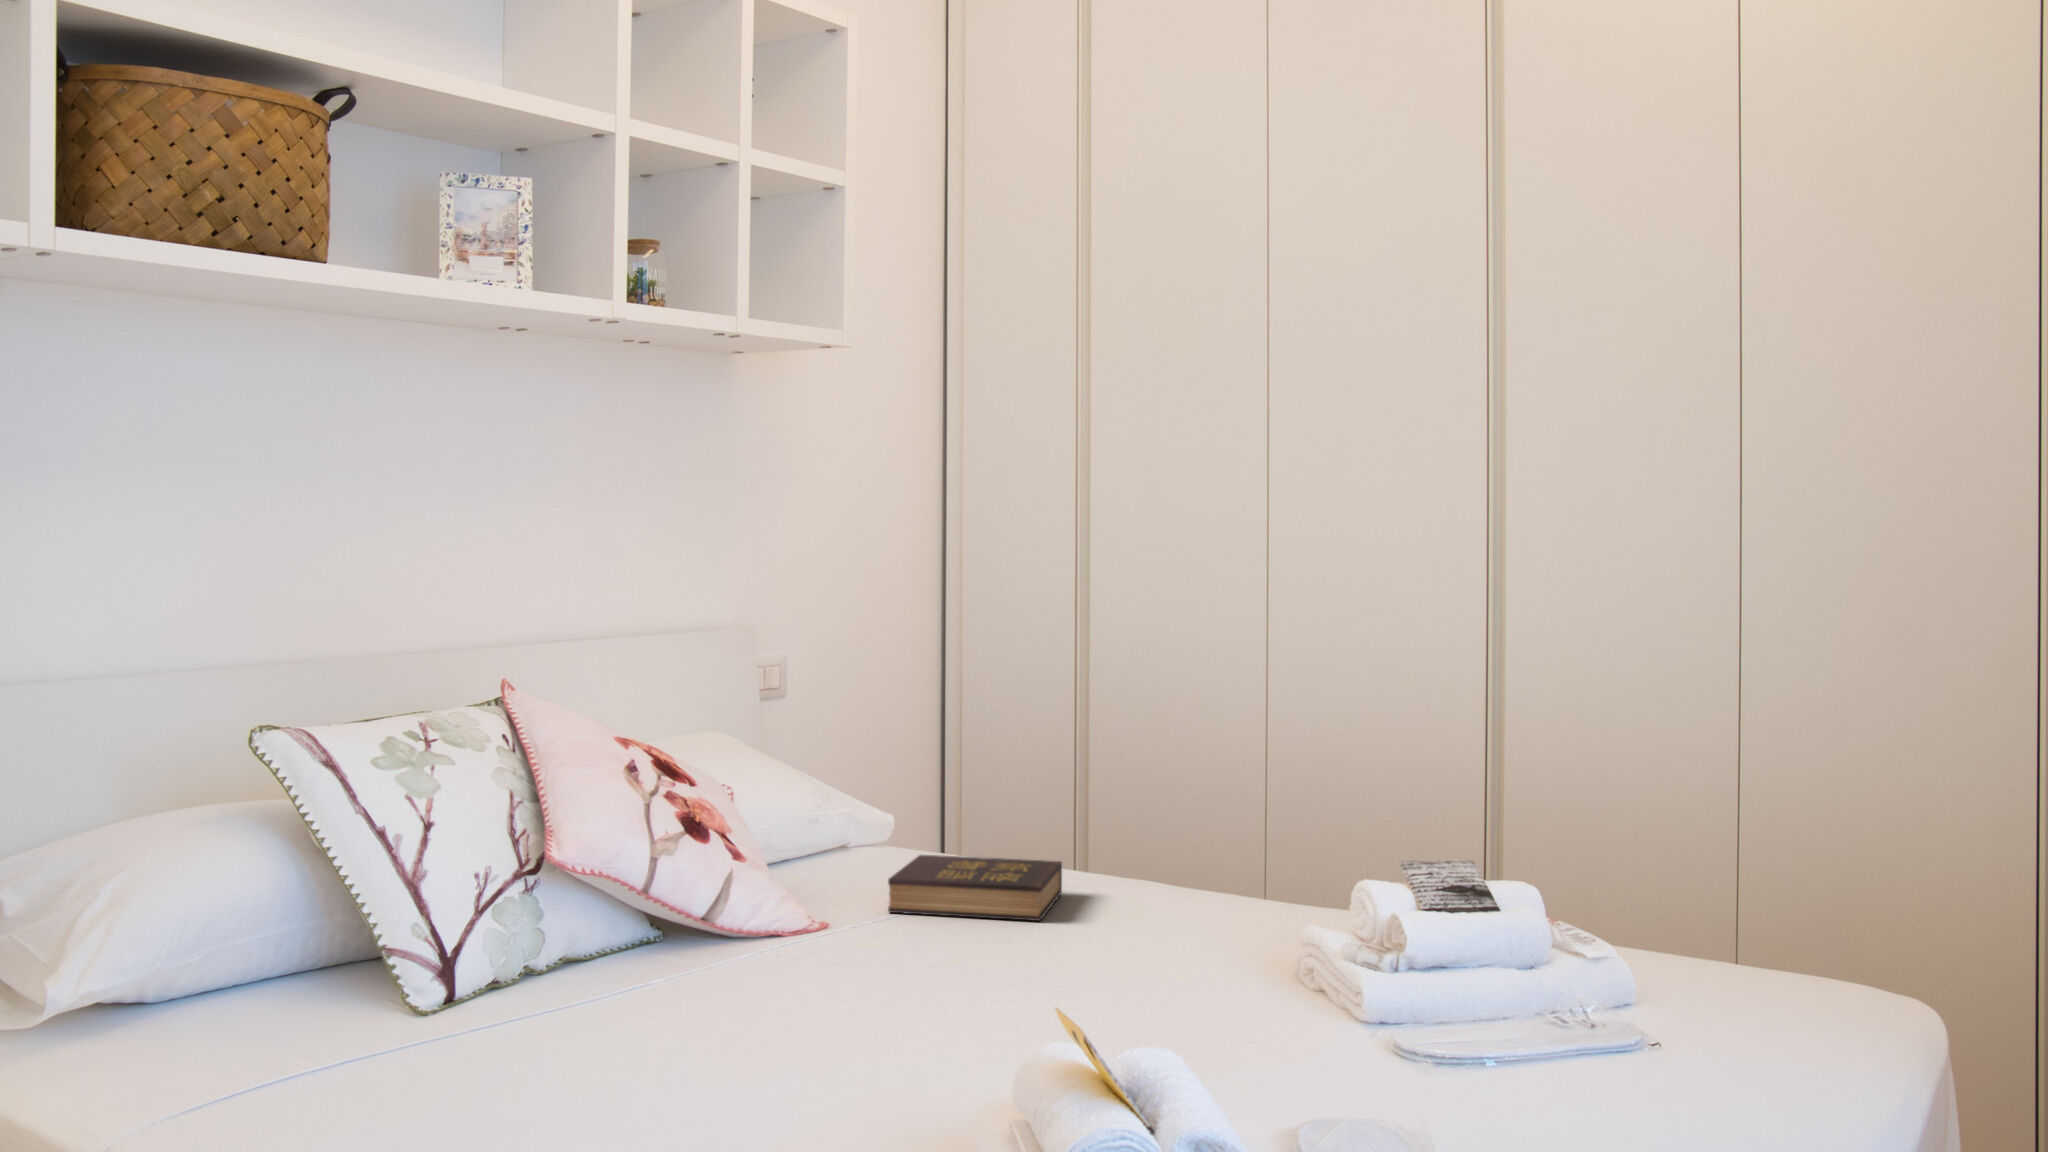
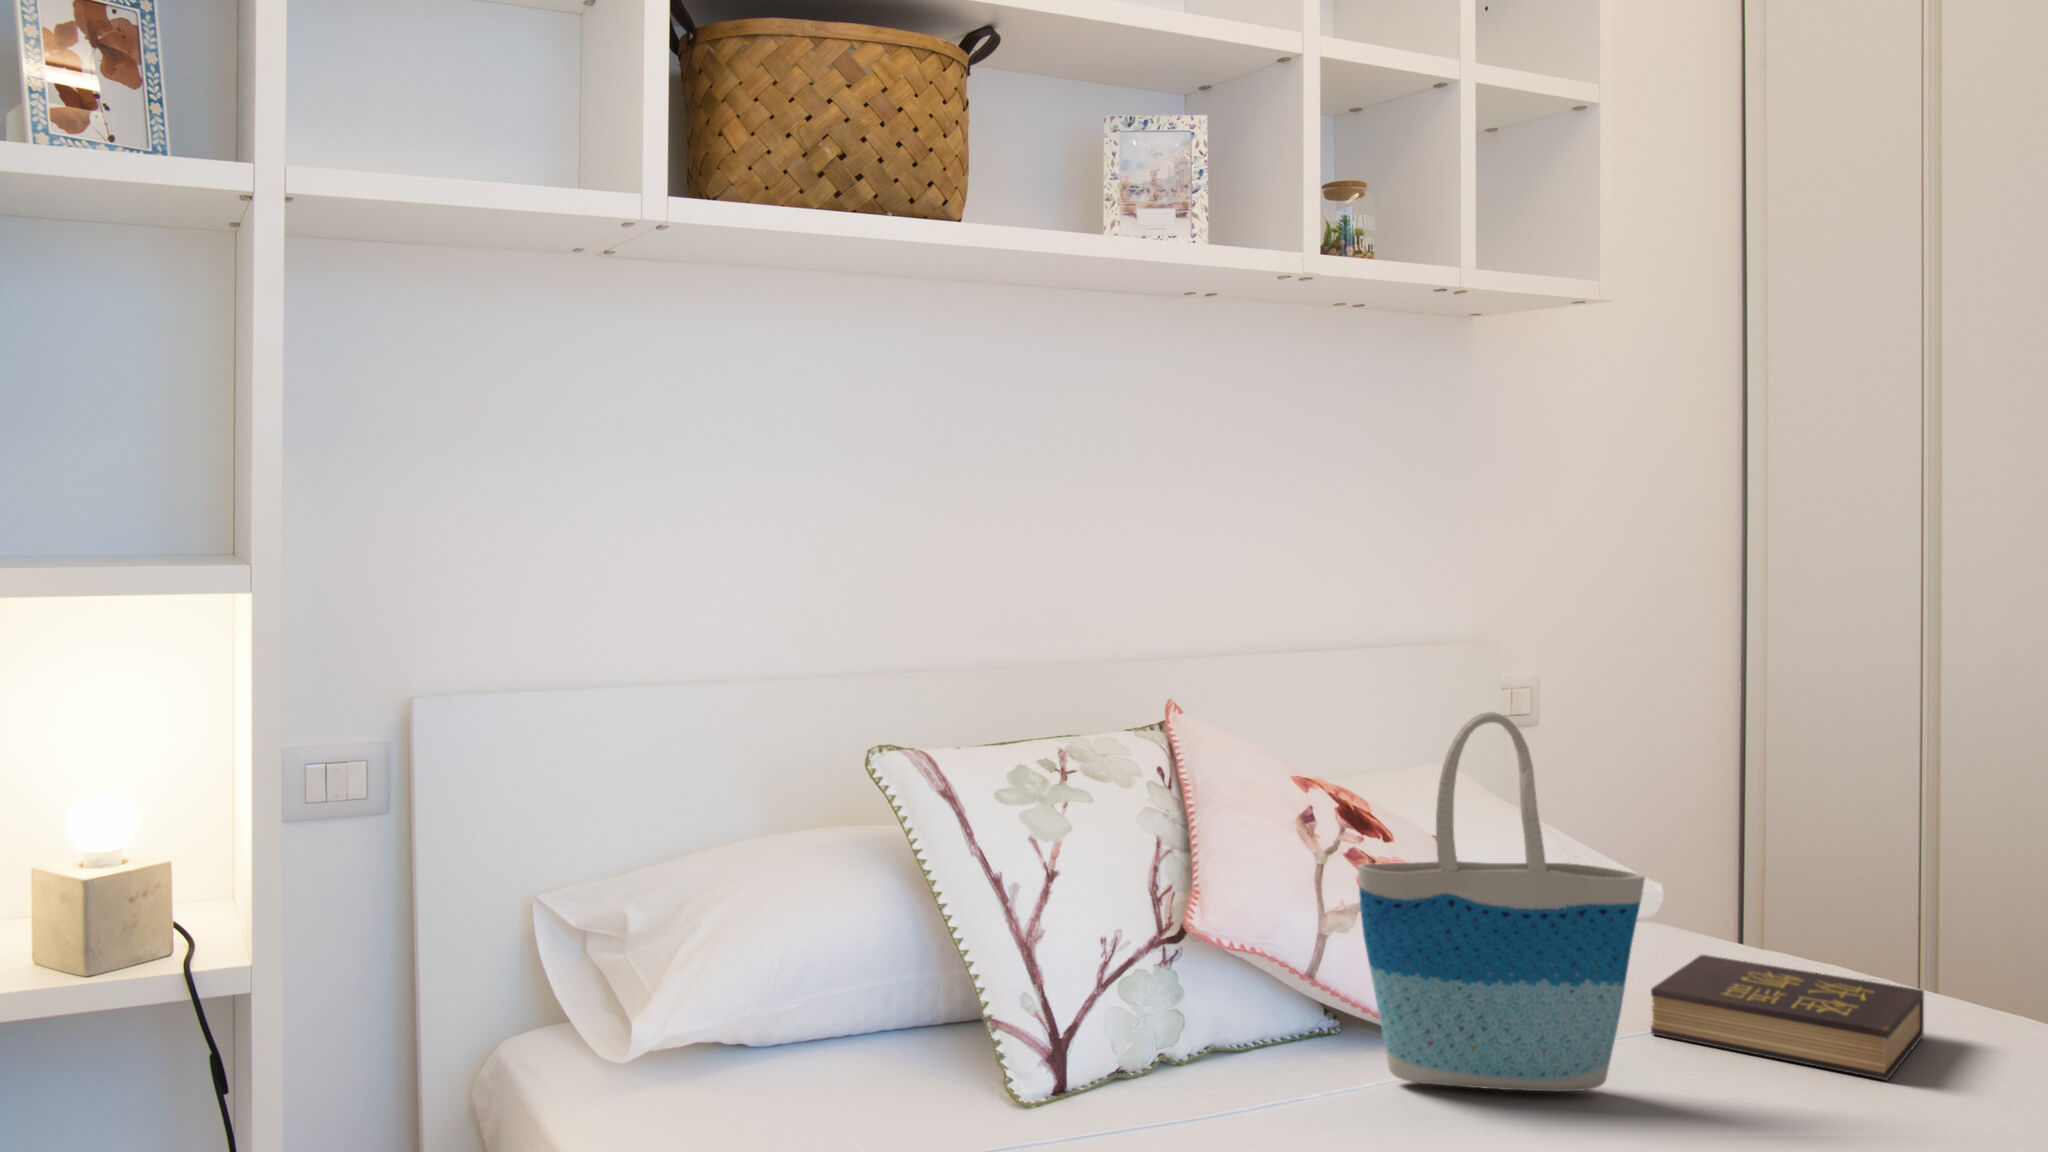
tote bag: none [684,677,889,961] -> present [1358,712,1645,1091]

